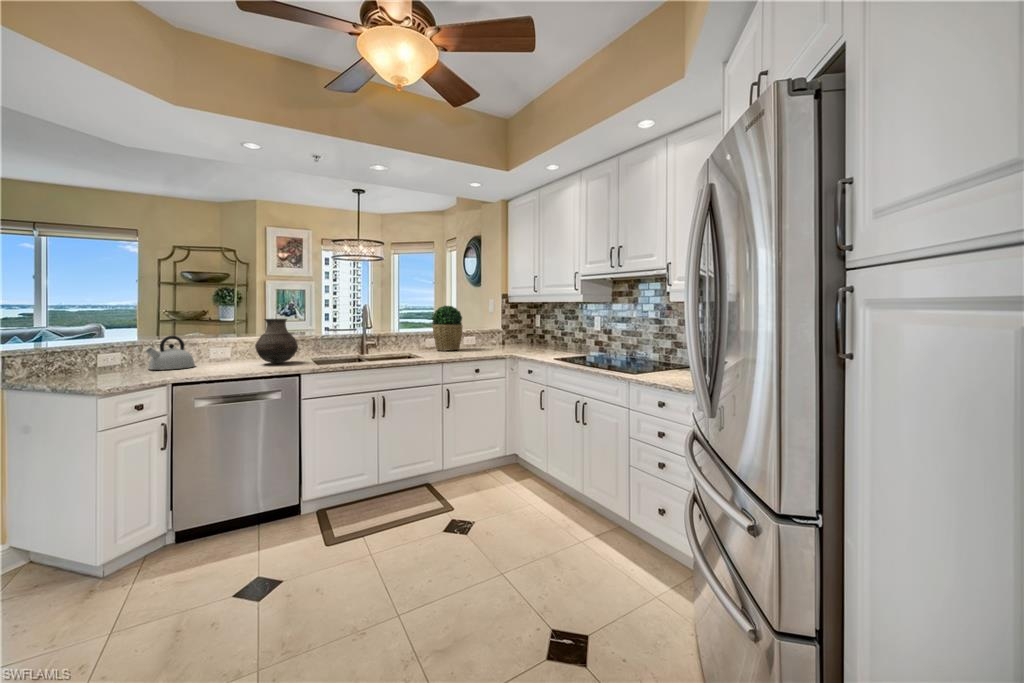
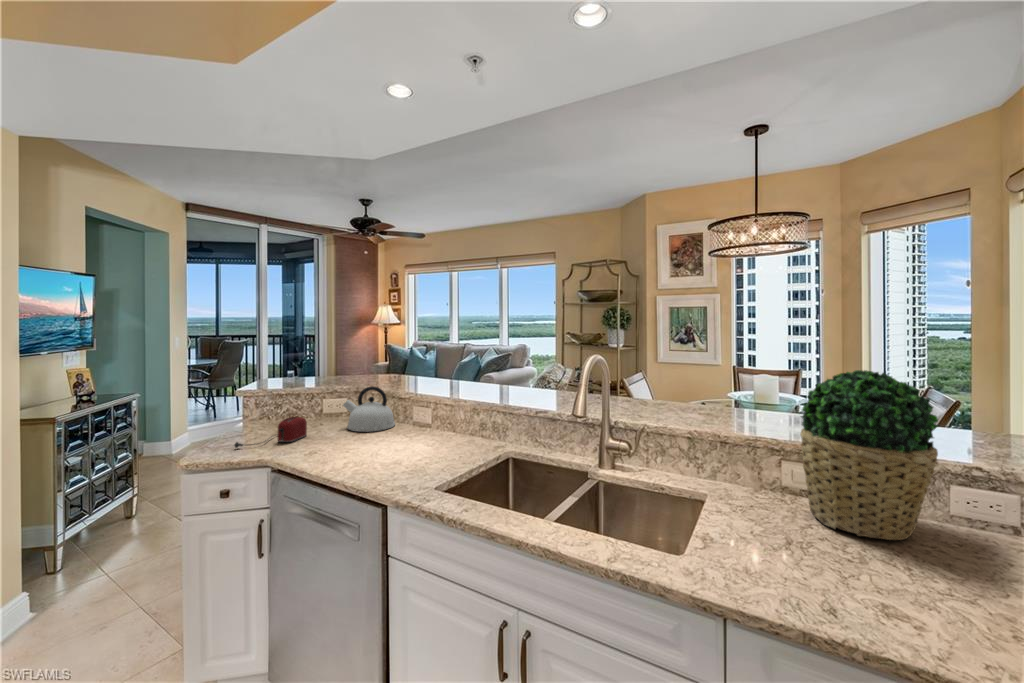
vase: present [255,319,298,363] -> none [405,376,468,454]
toaster: none [103,359,146,383] -> present [234,417,307,448]

